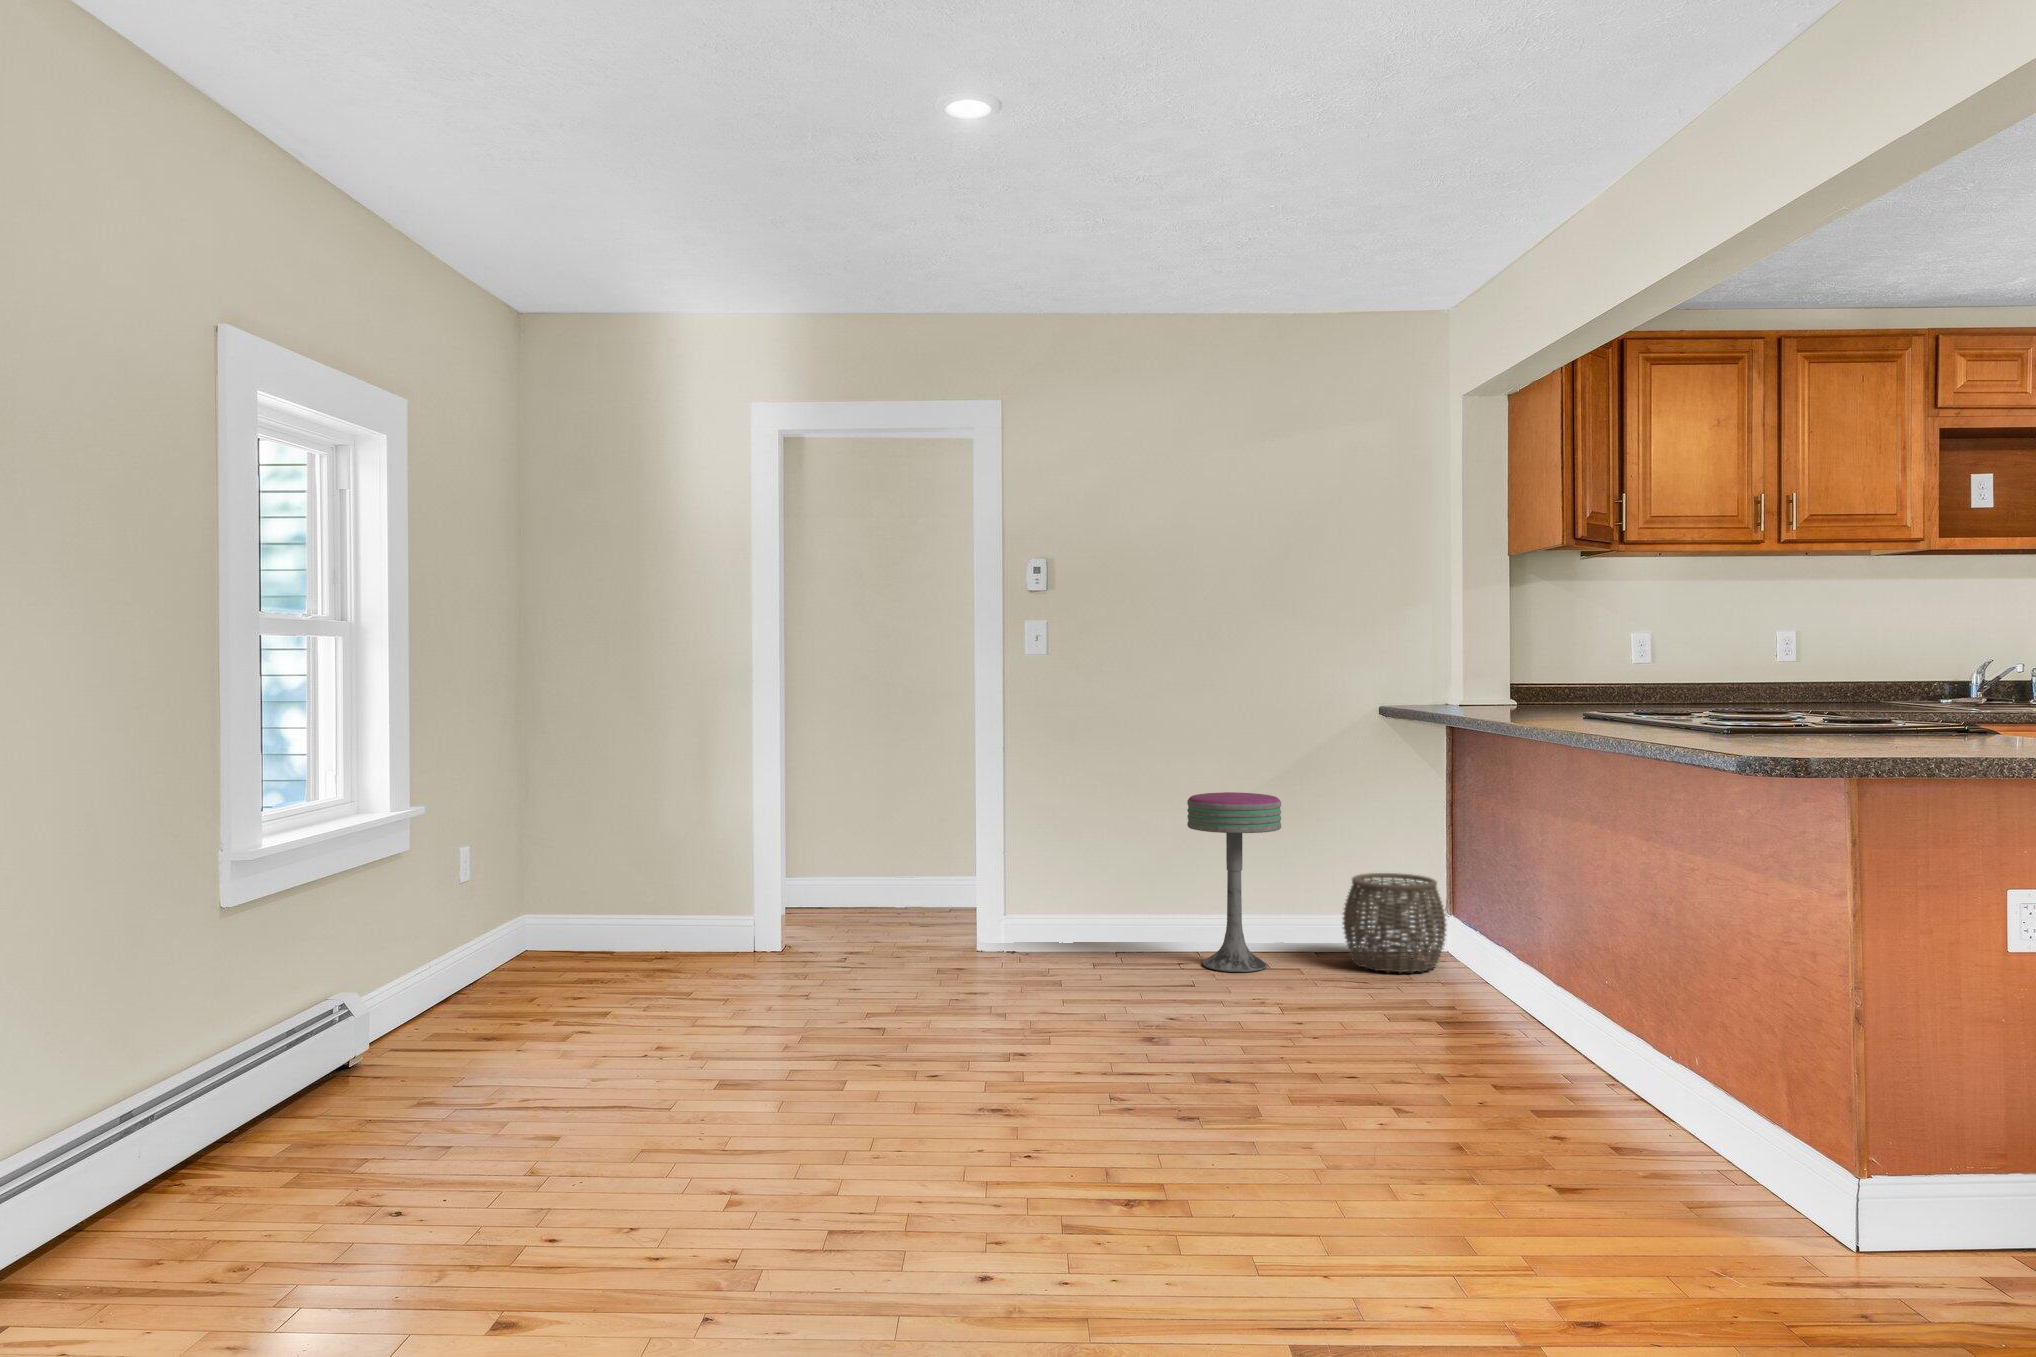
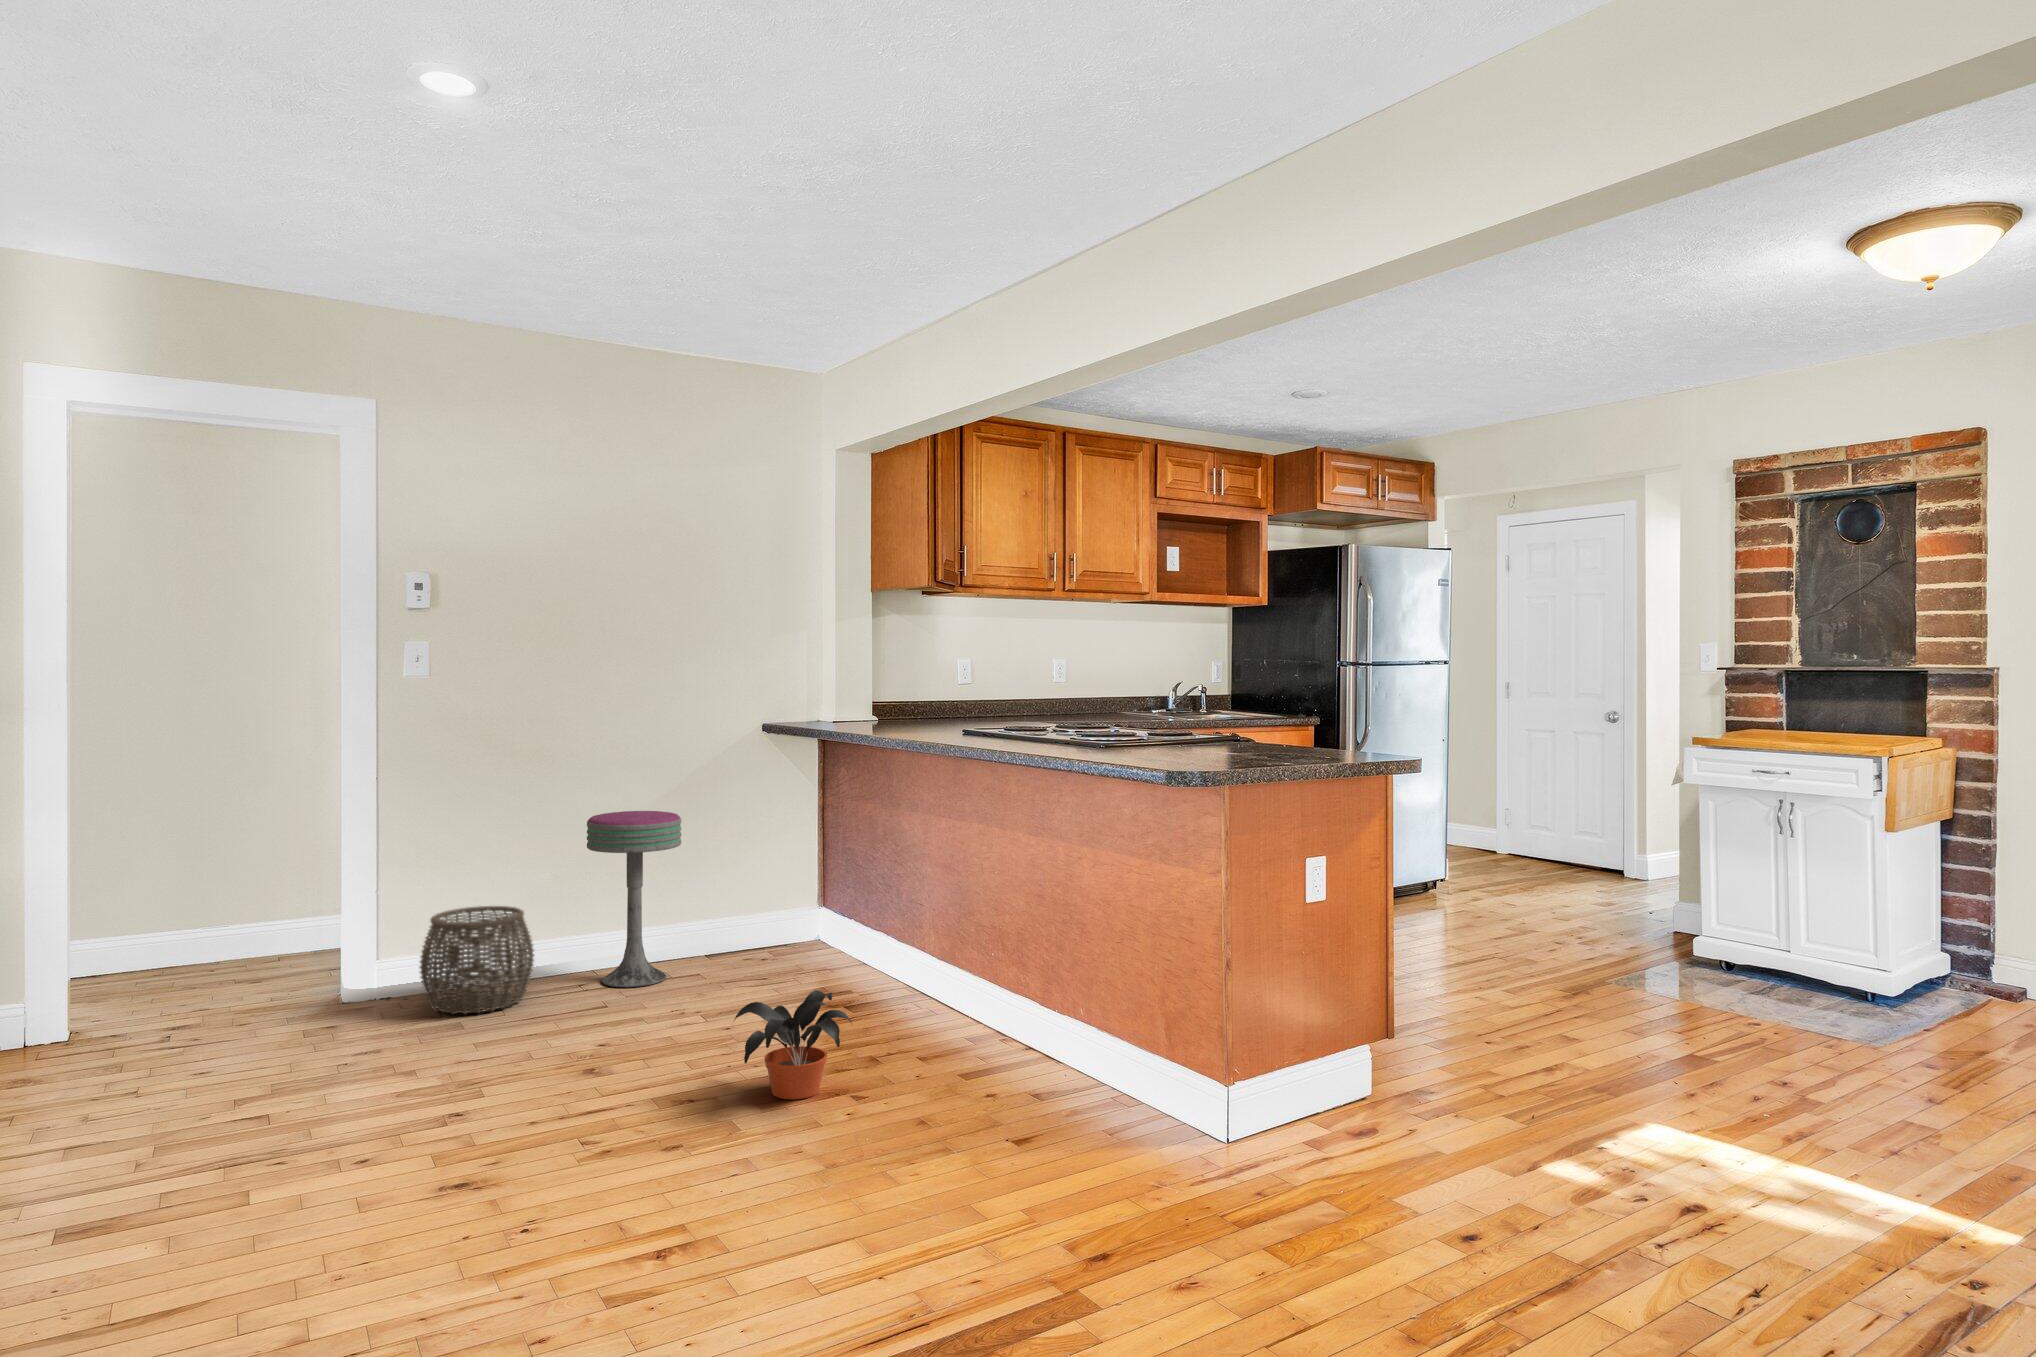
woven basket: present [1343,873,1446,973] -> present [420,906,534,1014]
potted plant: none [1272,985,1402,1098] -> present [734,990,852,1099]

